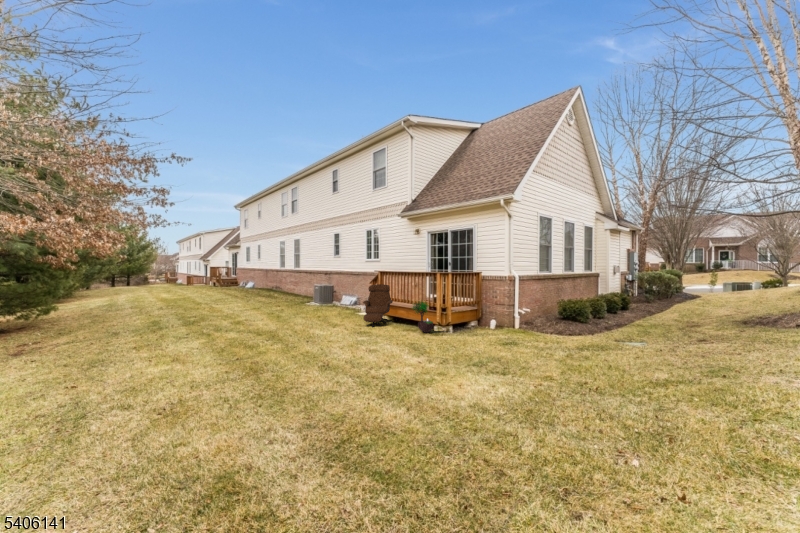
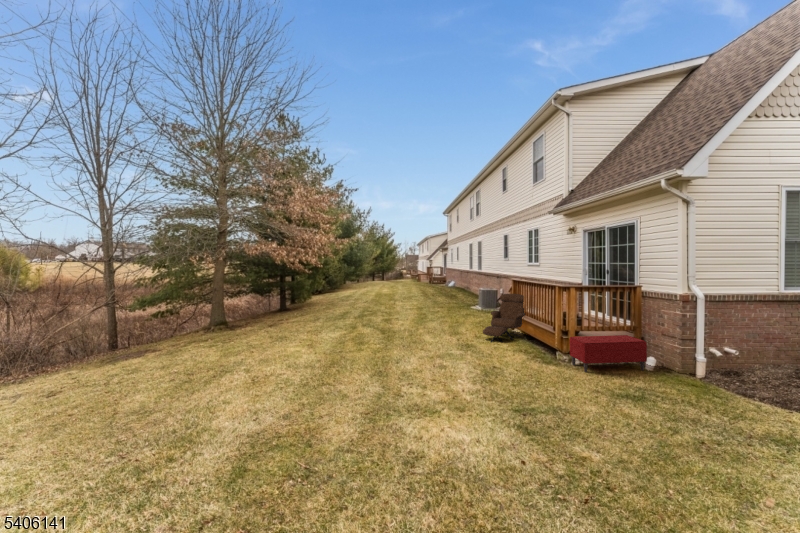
potted tree: present [413,301,433,332] -> none [522,314,553,359]
bench: none [447,307,492,336] -> present [570,335,647,372]

